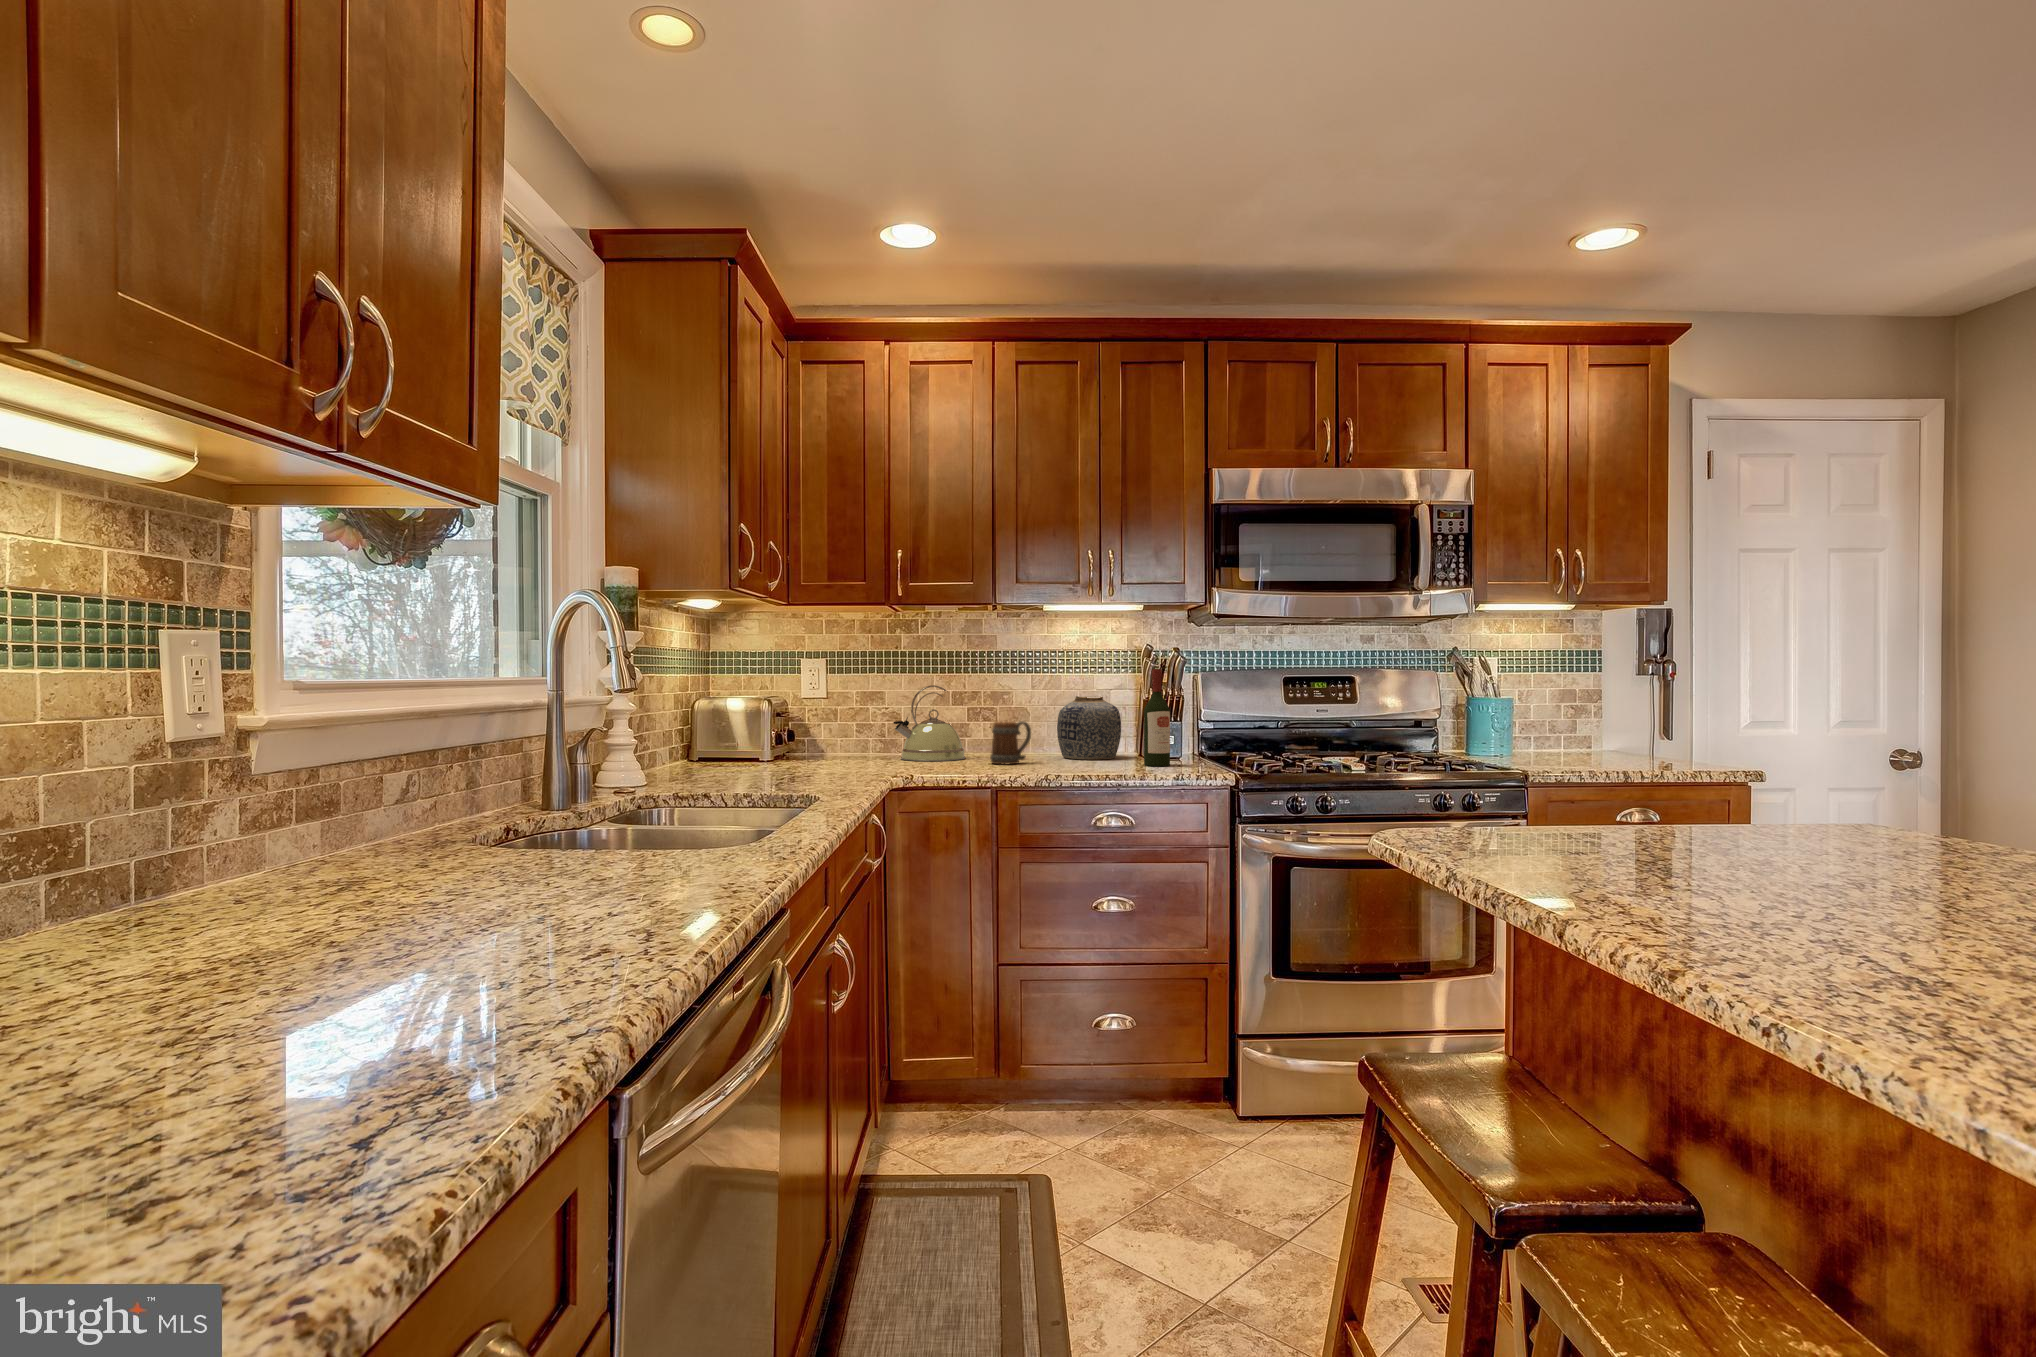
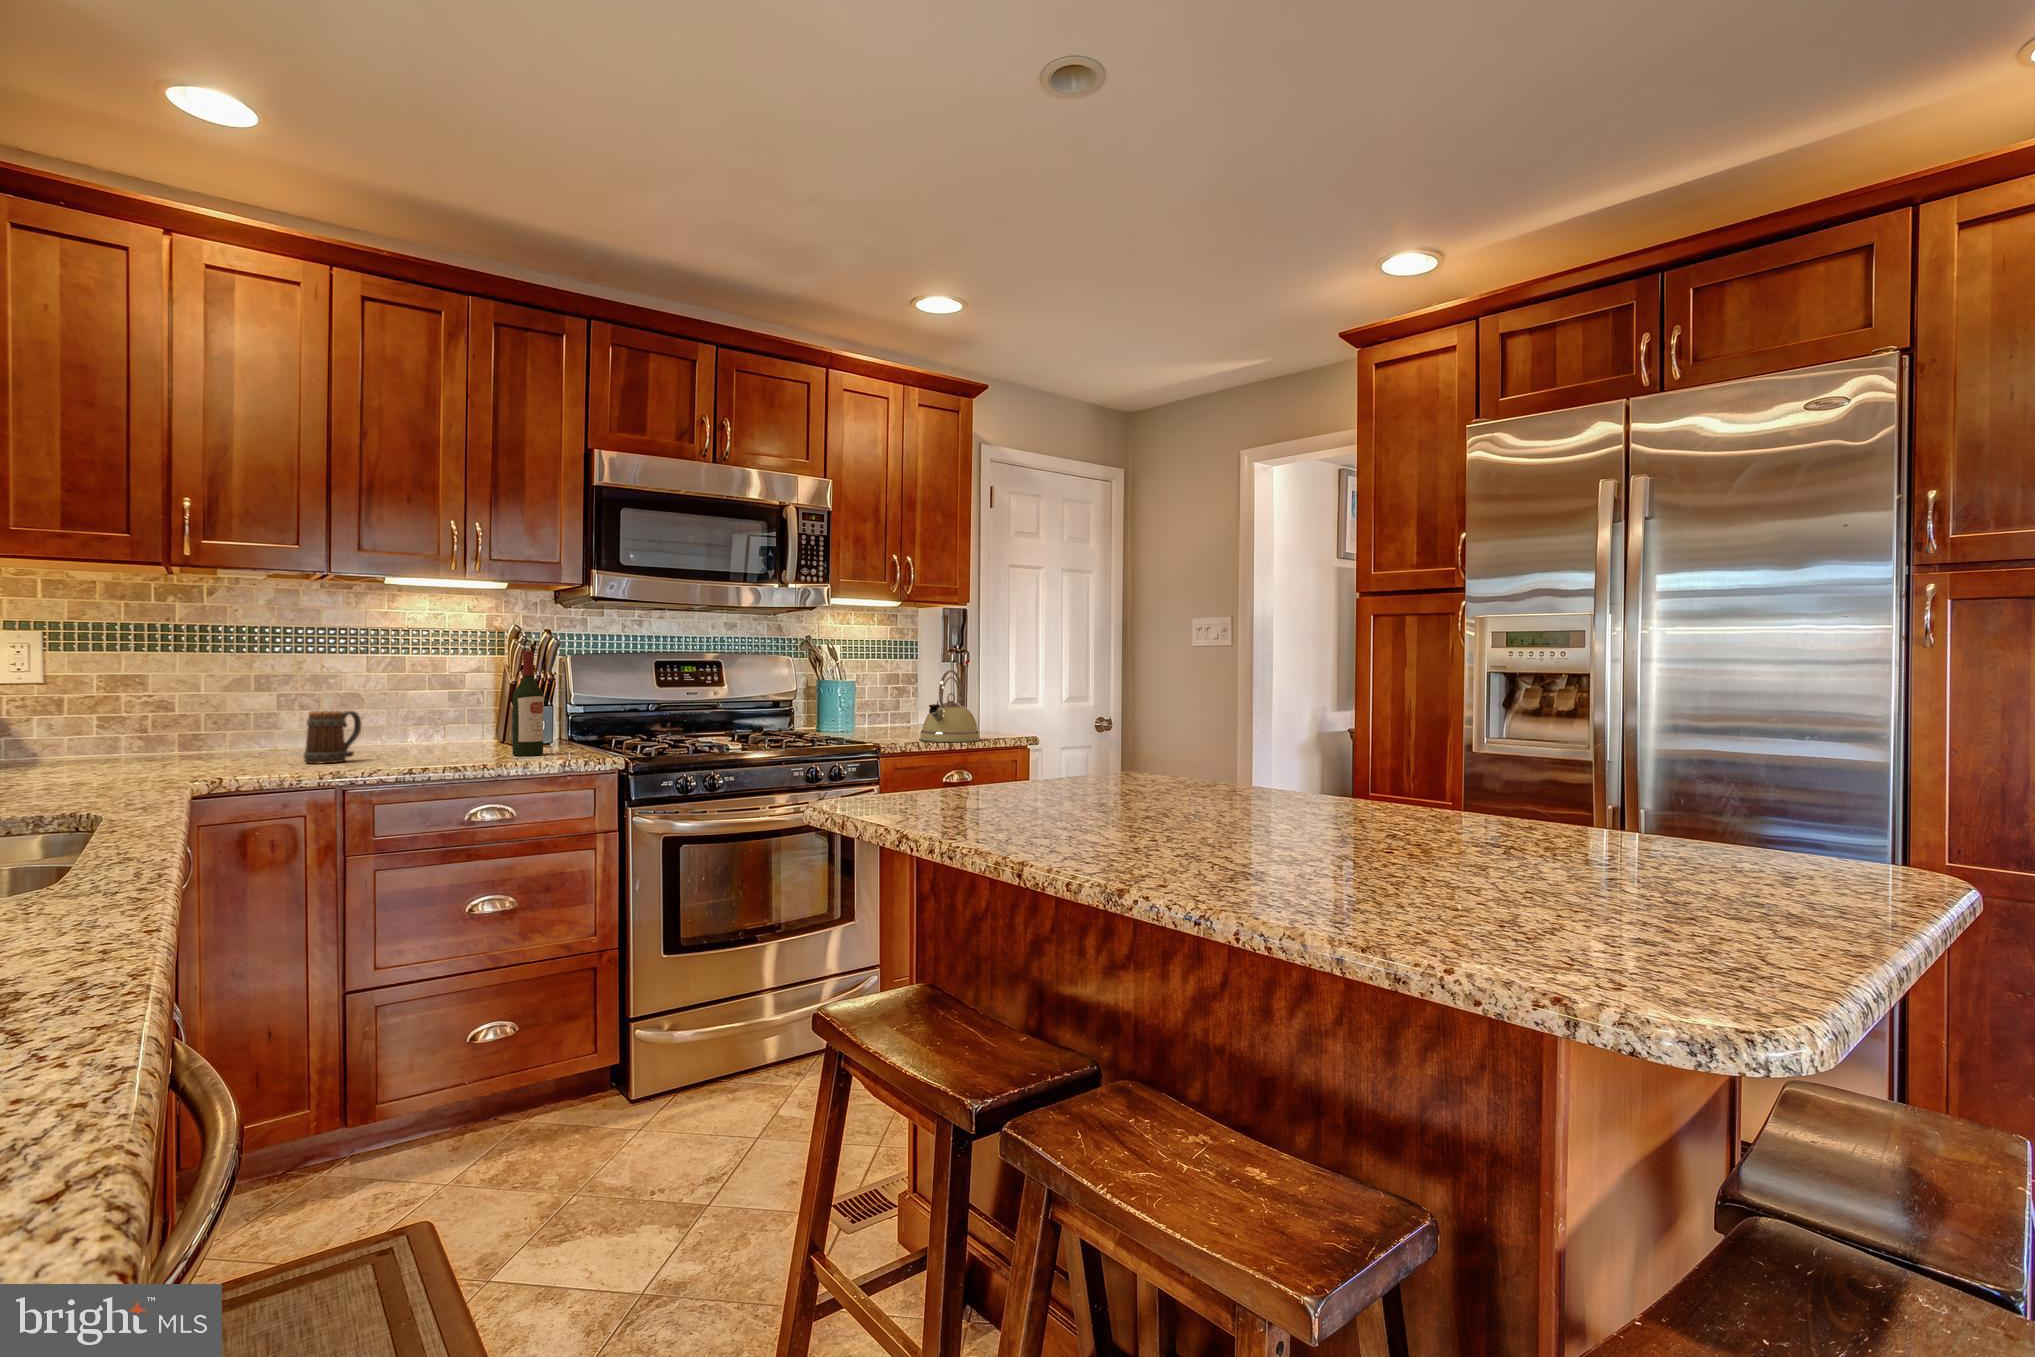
kettle: present [893,685,965,761] -> present [919,670,981,742]
vase: present [1057,696,1121,760] -> none [389,681,474,753]

